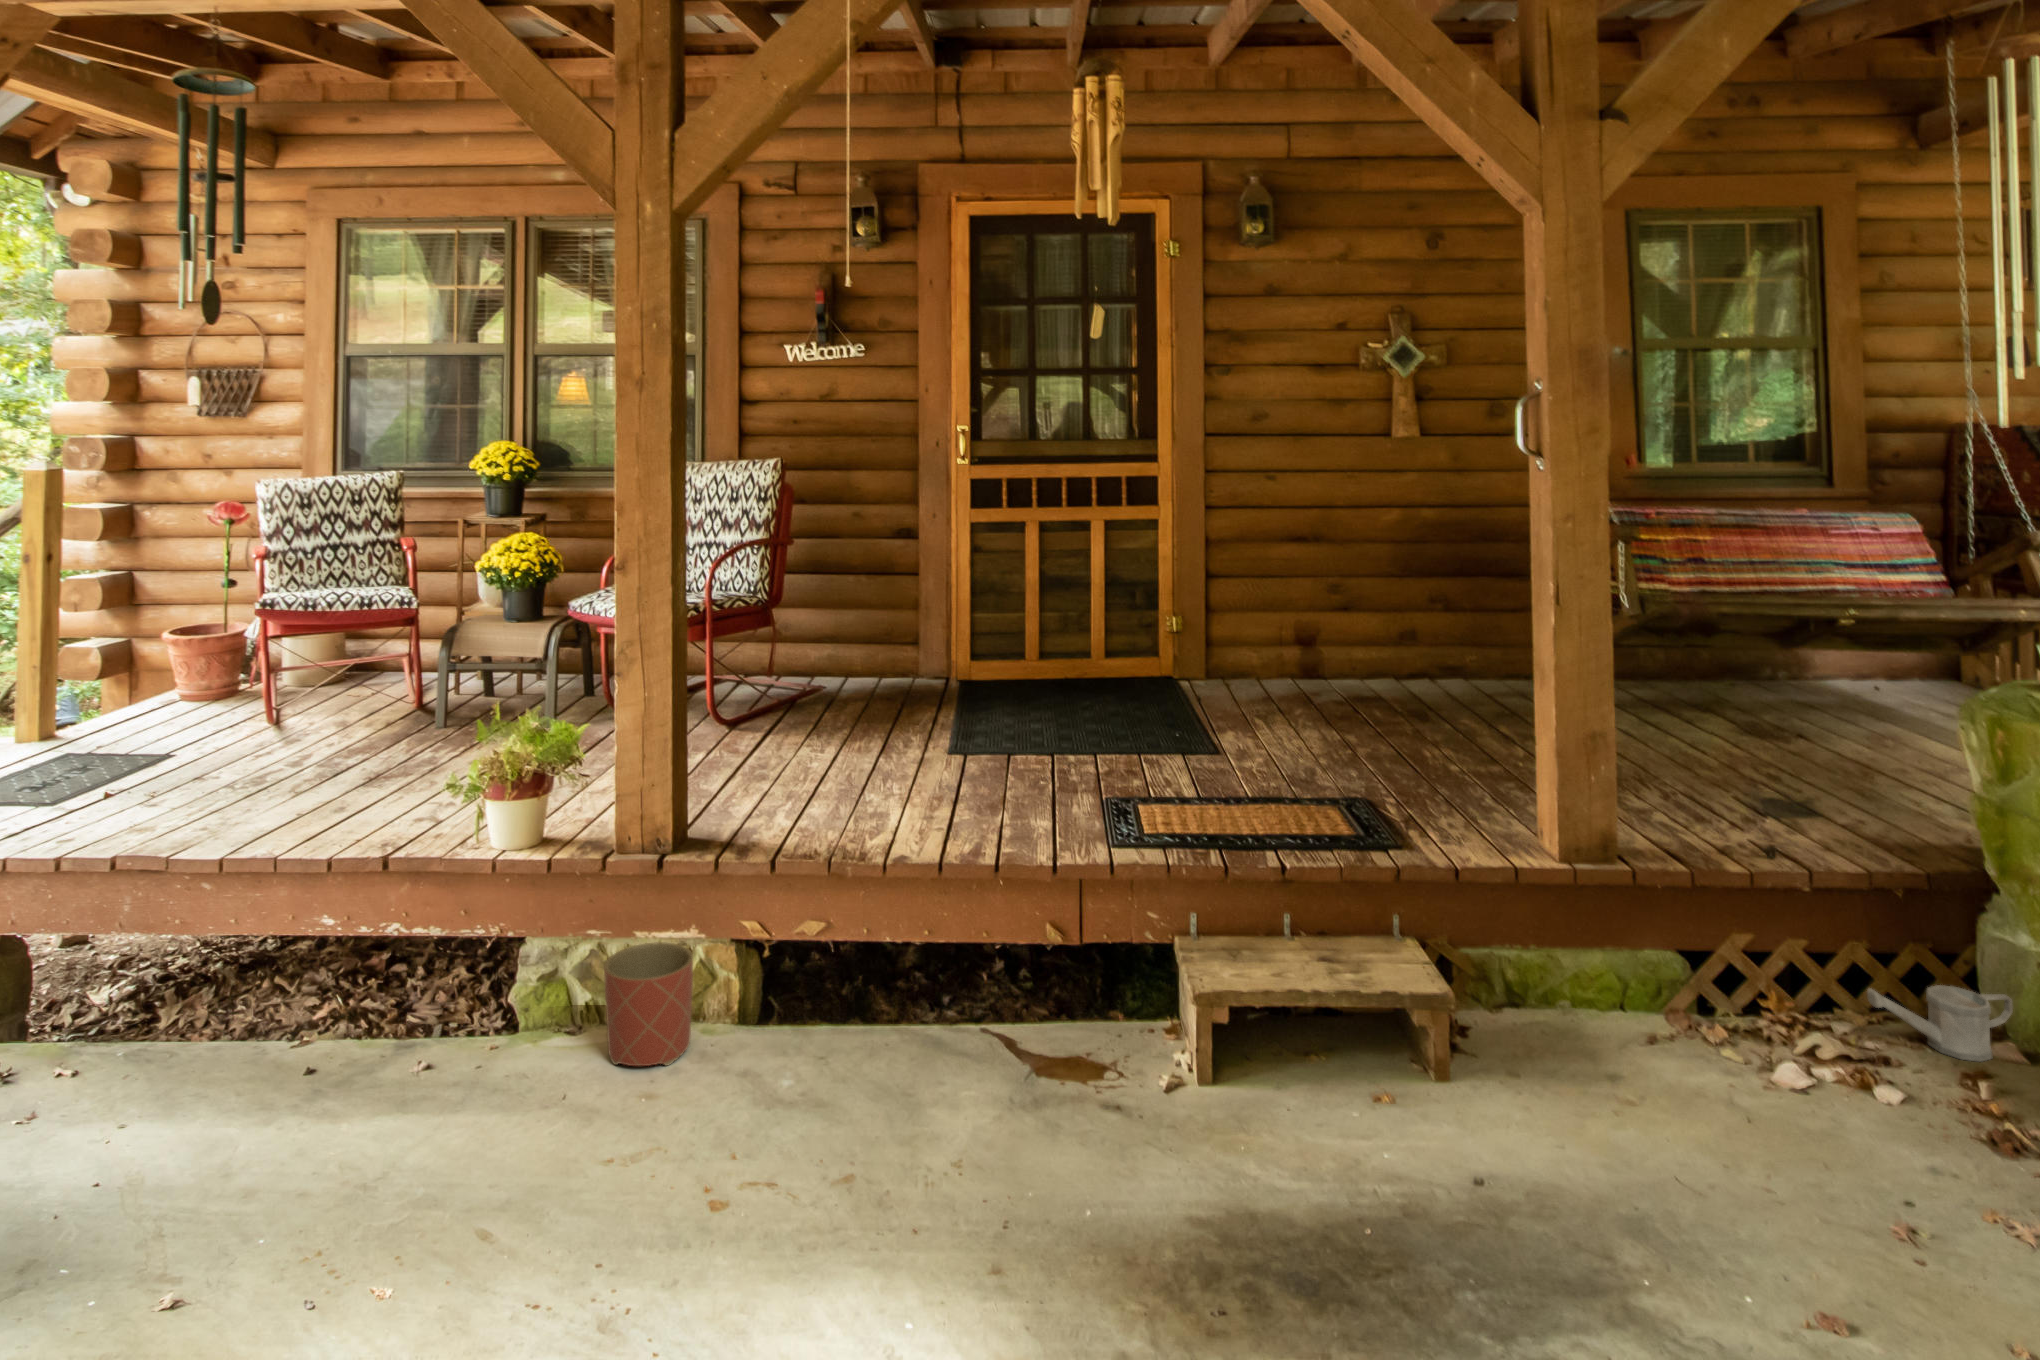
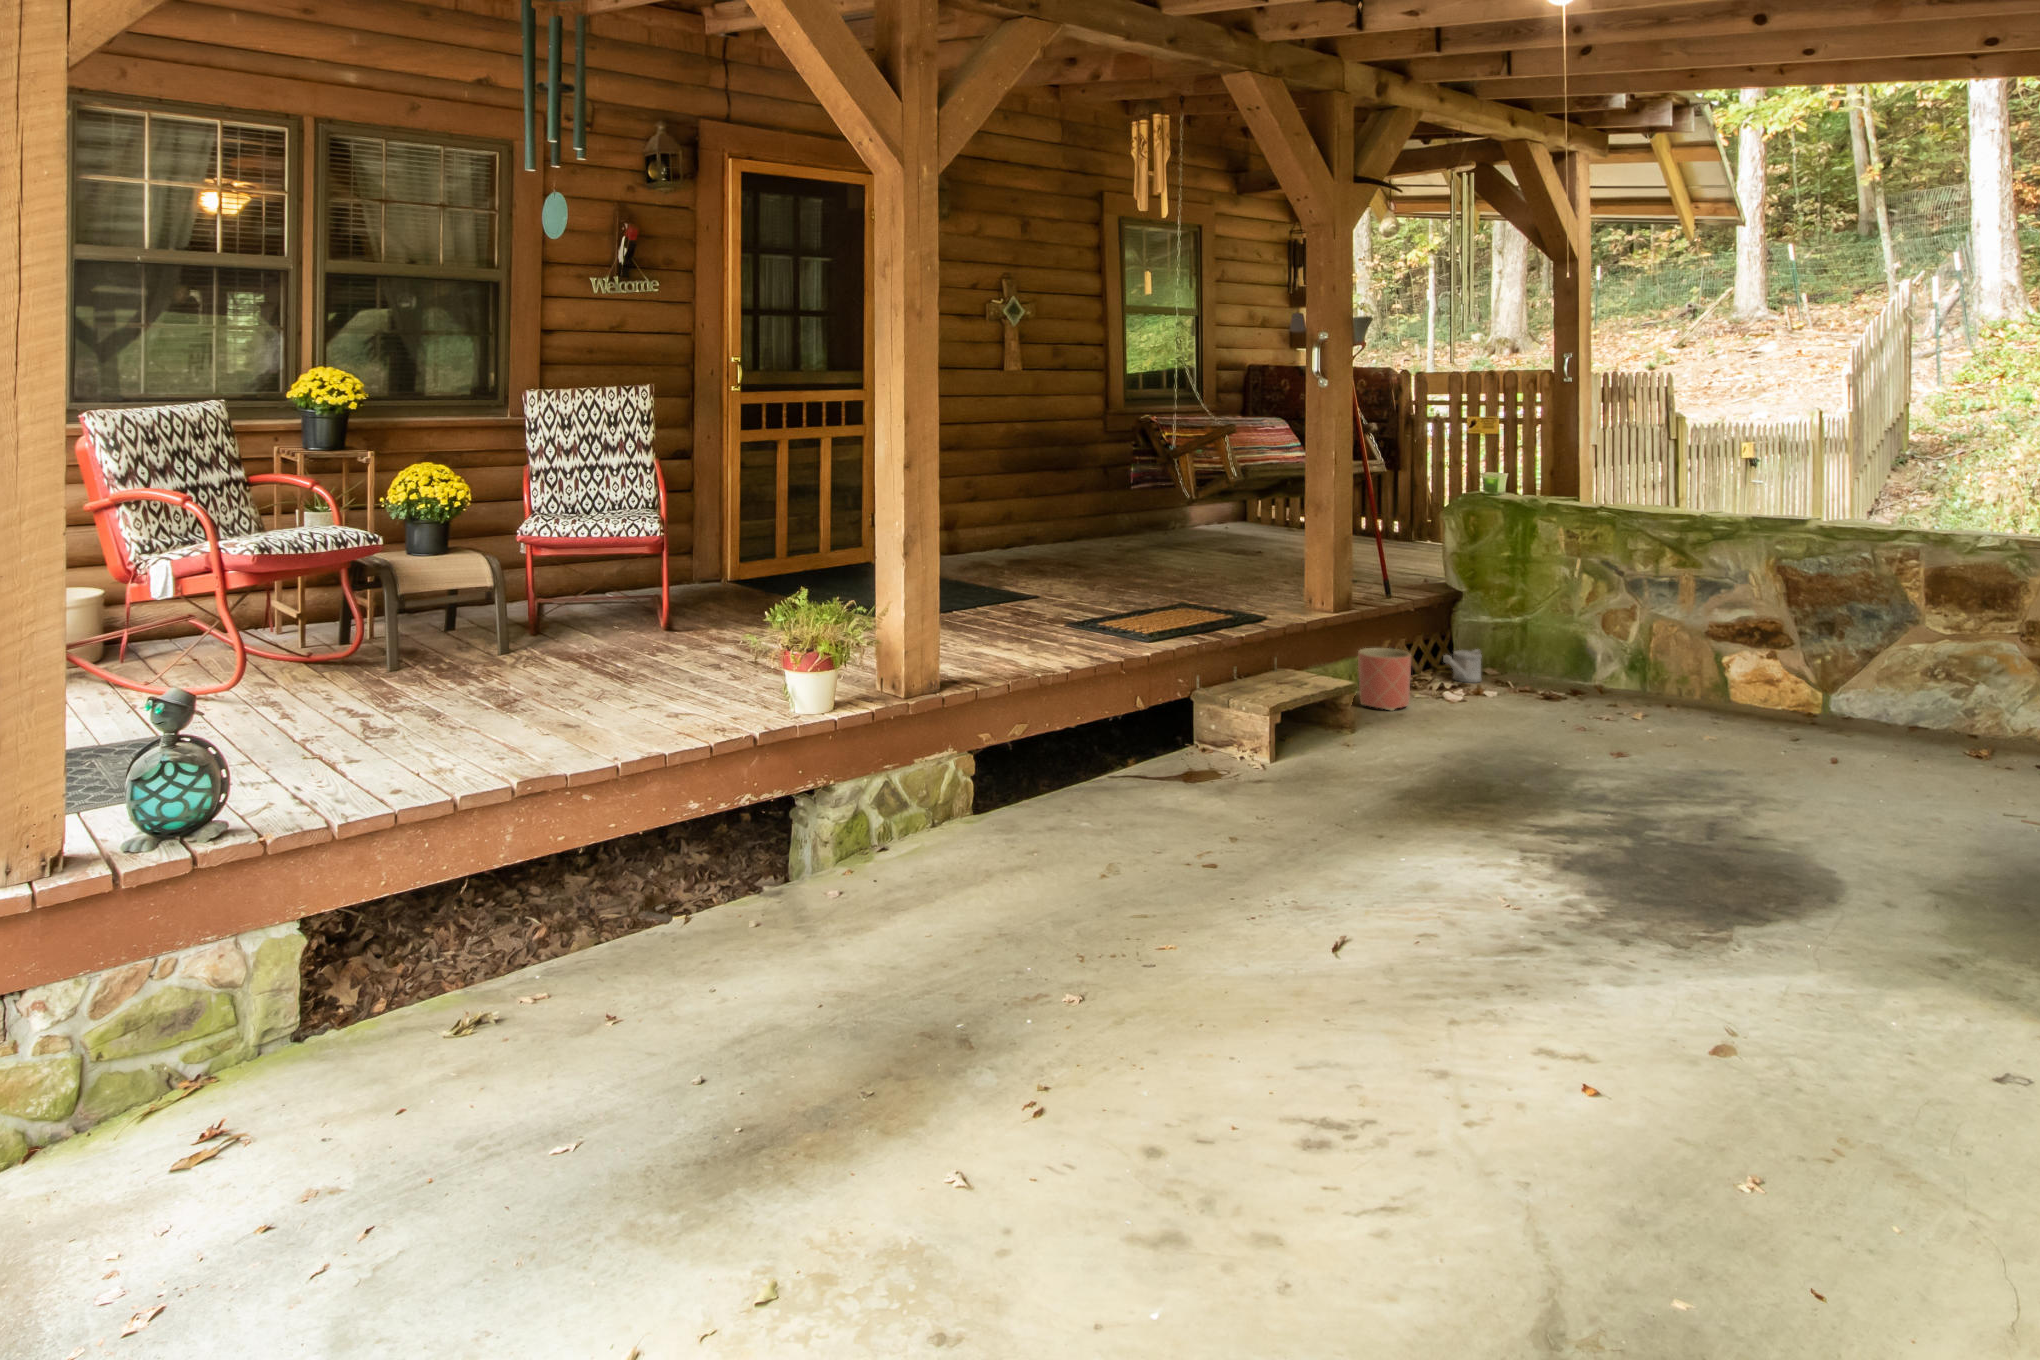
planter: present [604,942,693,1066] -> present [1358,648,1411,711]

